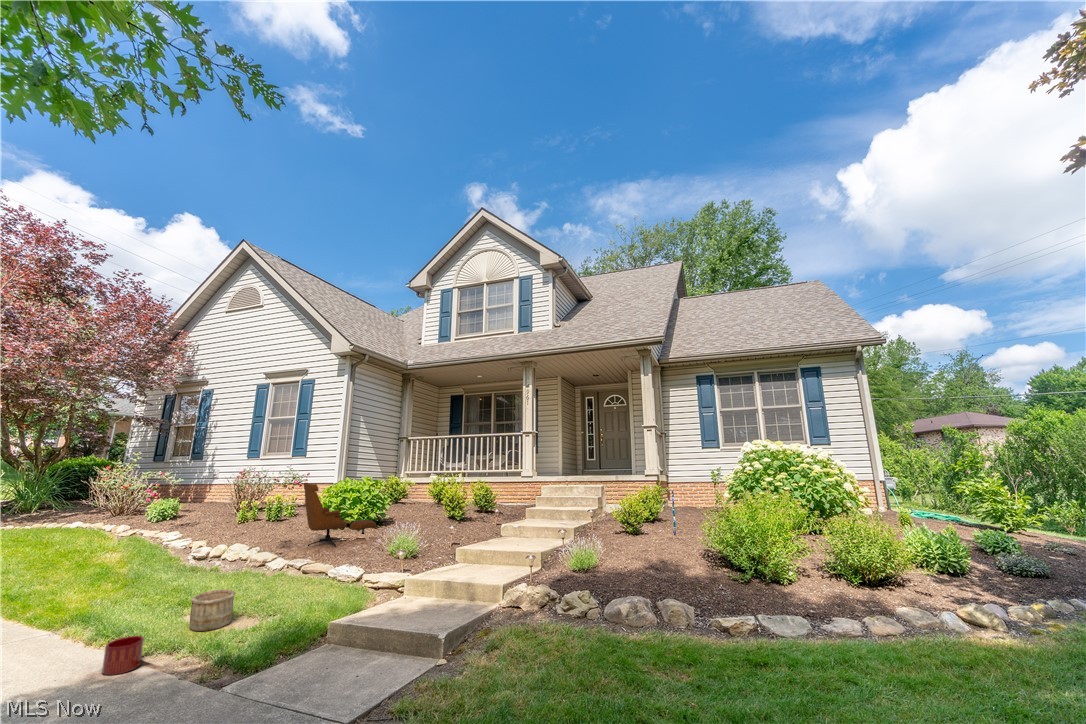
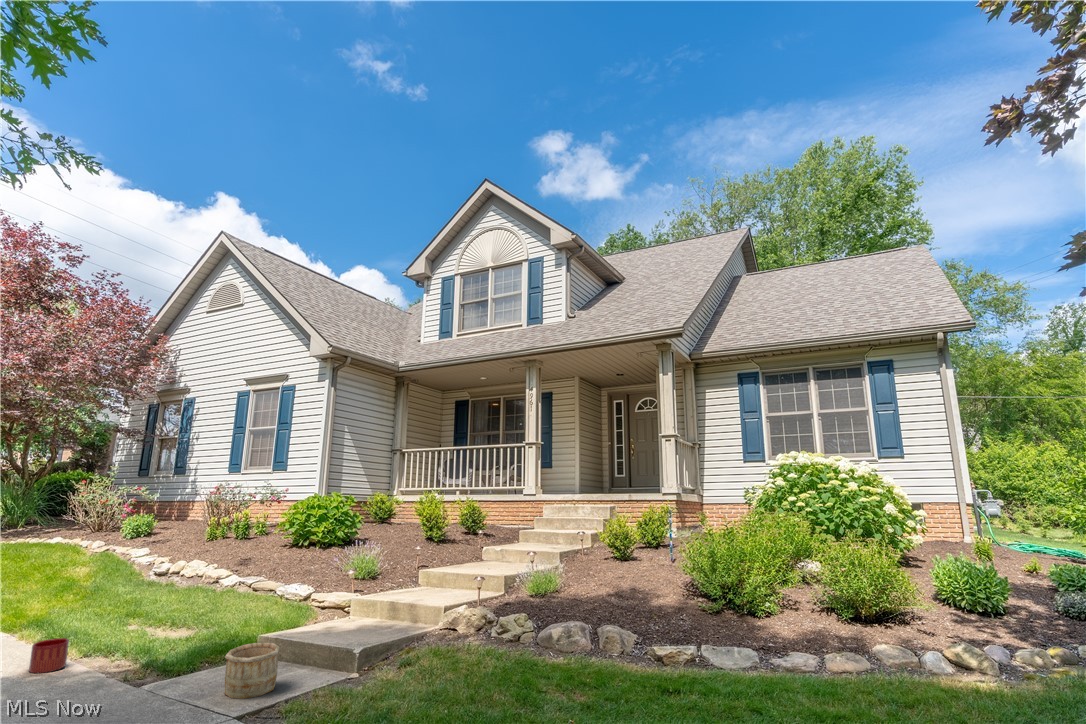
lounge chair: present [304,483,376,546] -> none [265,496,345,566]
wooden bucket: present [190,589,235,631] -> present [225,643,280,699]

